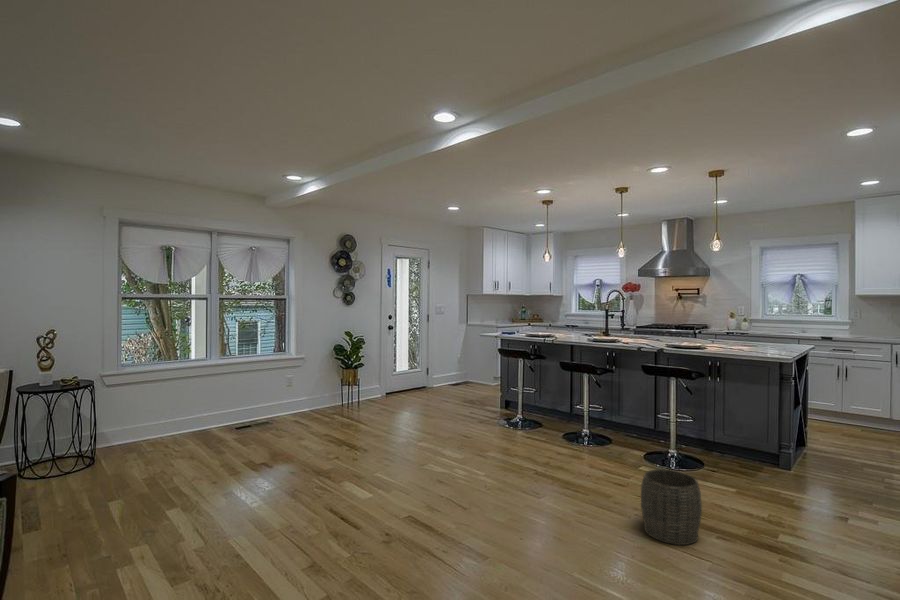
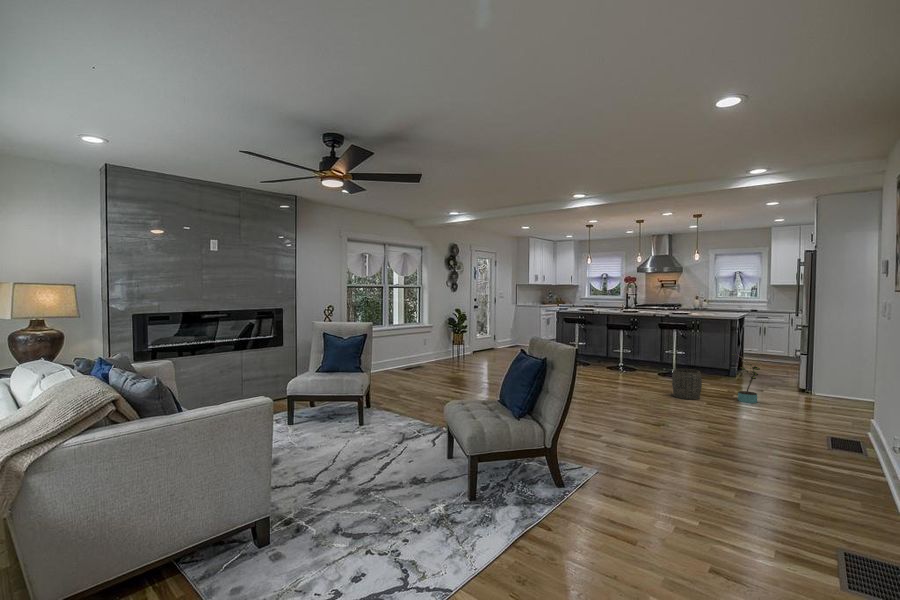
potted plant: none [765,440,846,566] -> present [732,350,763,403]

